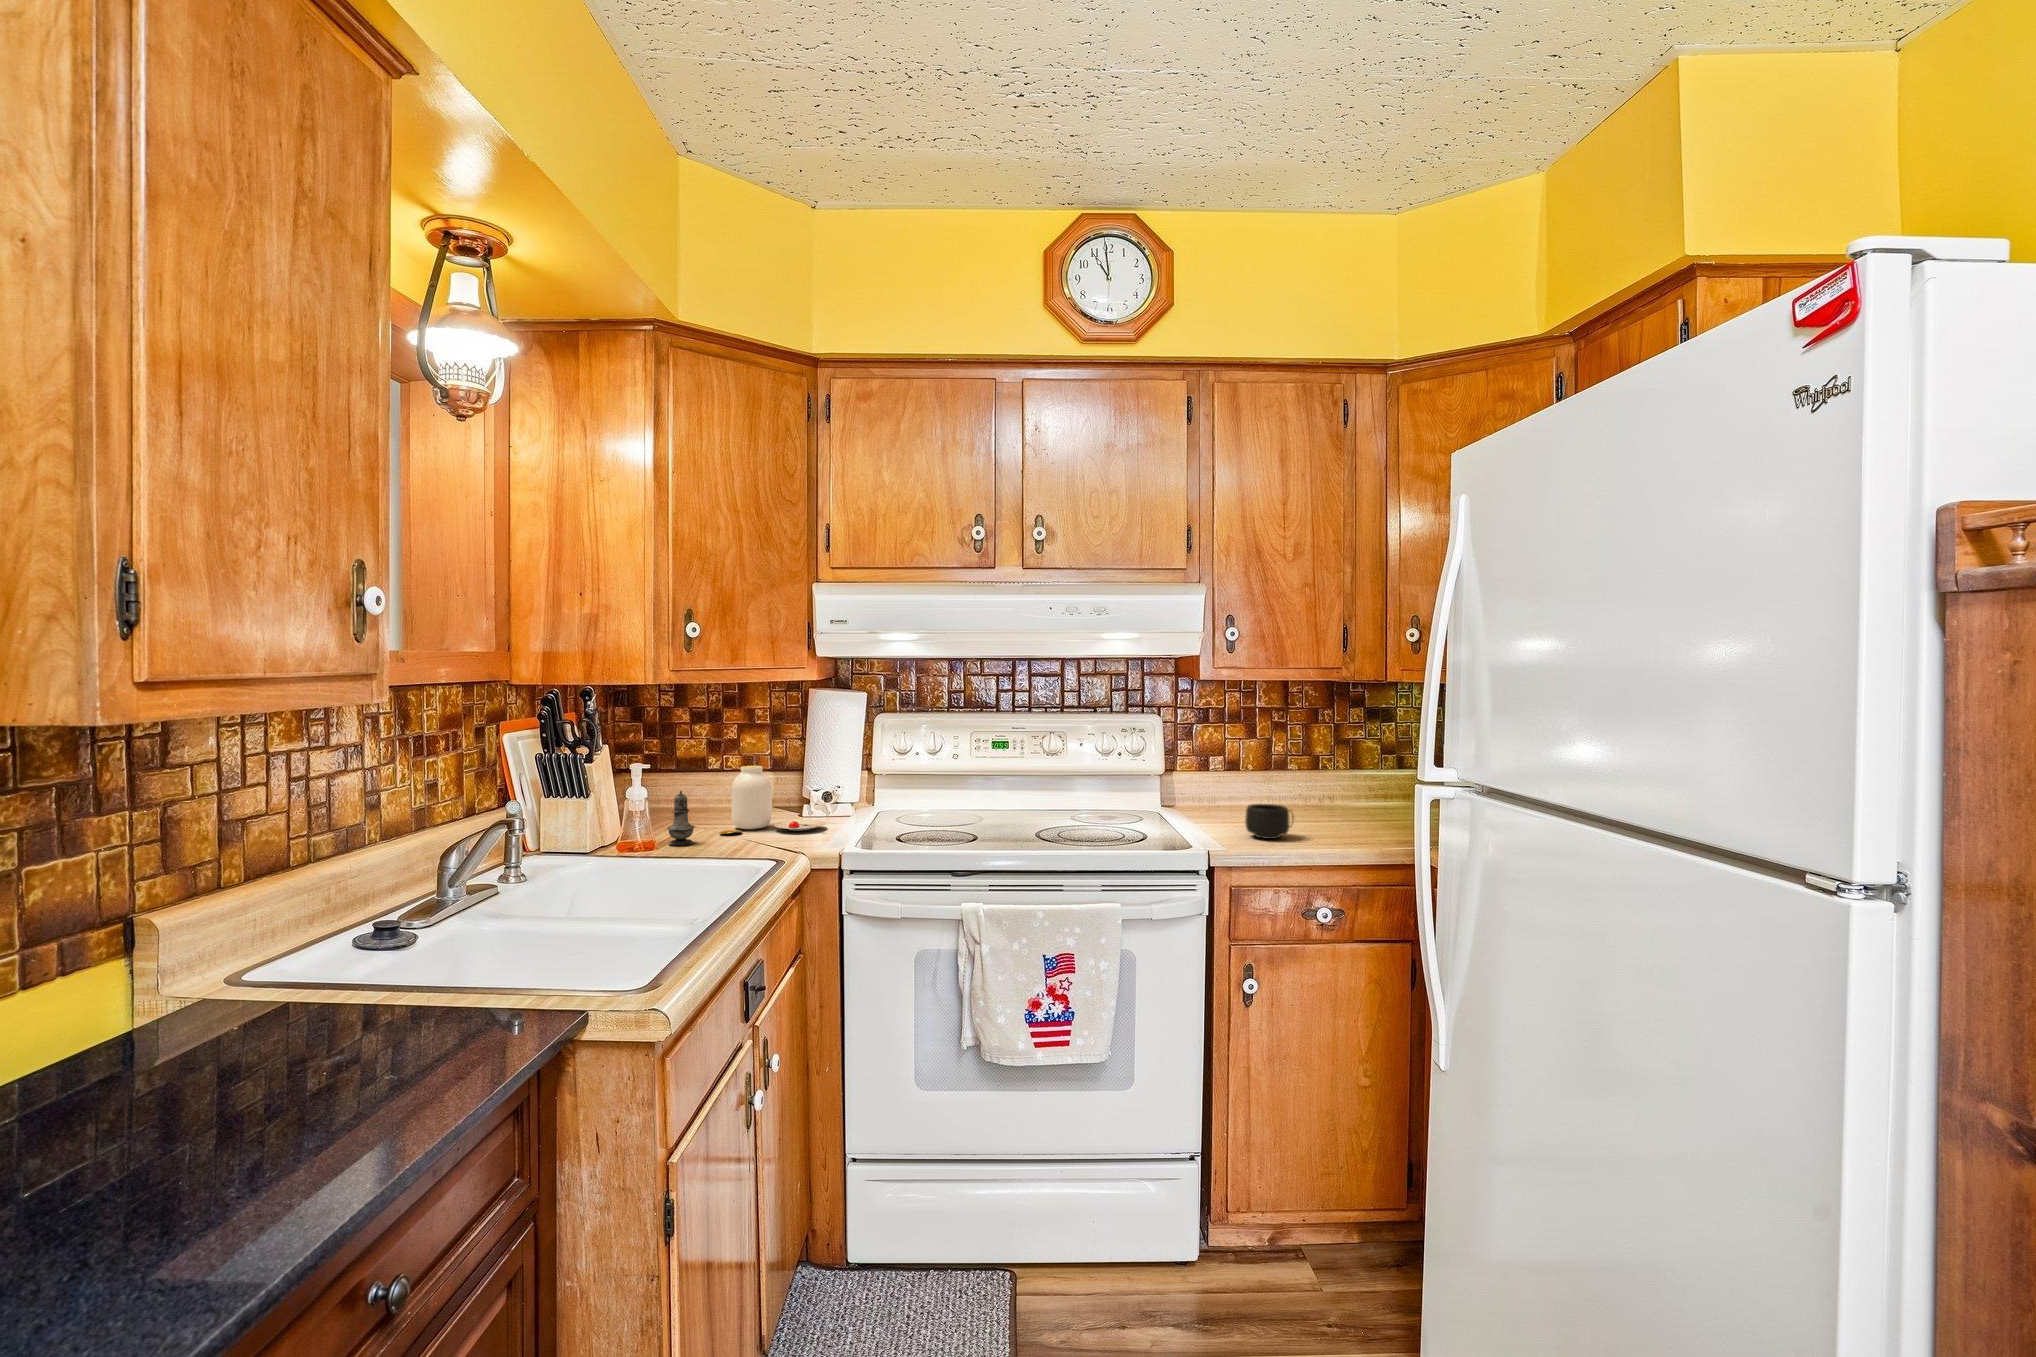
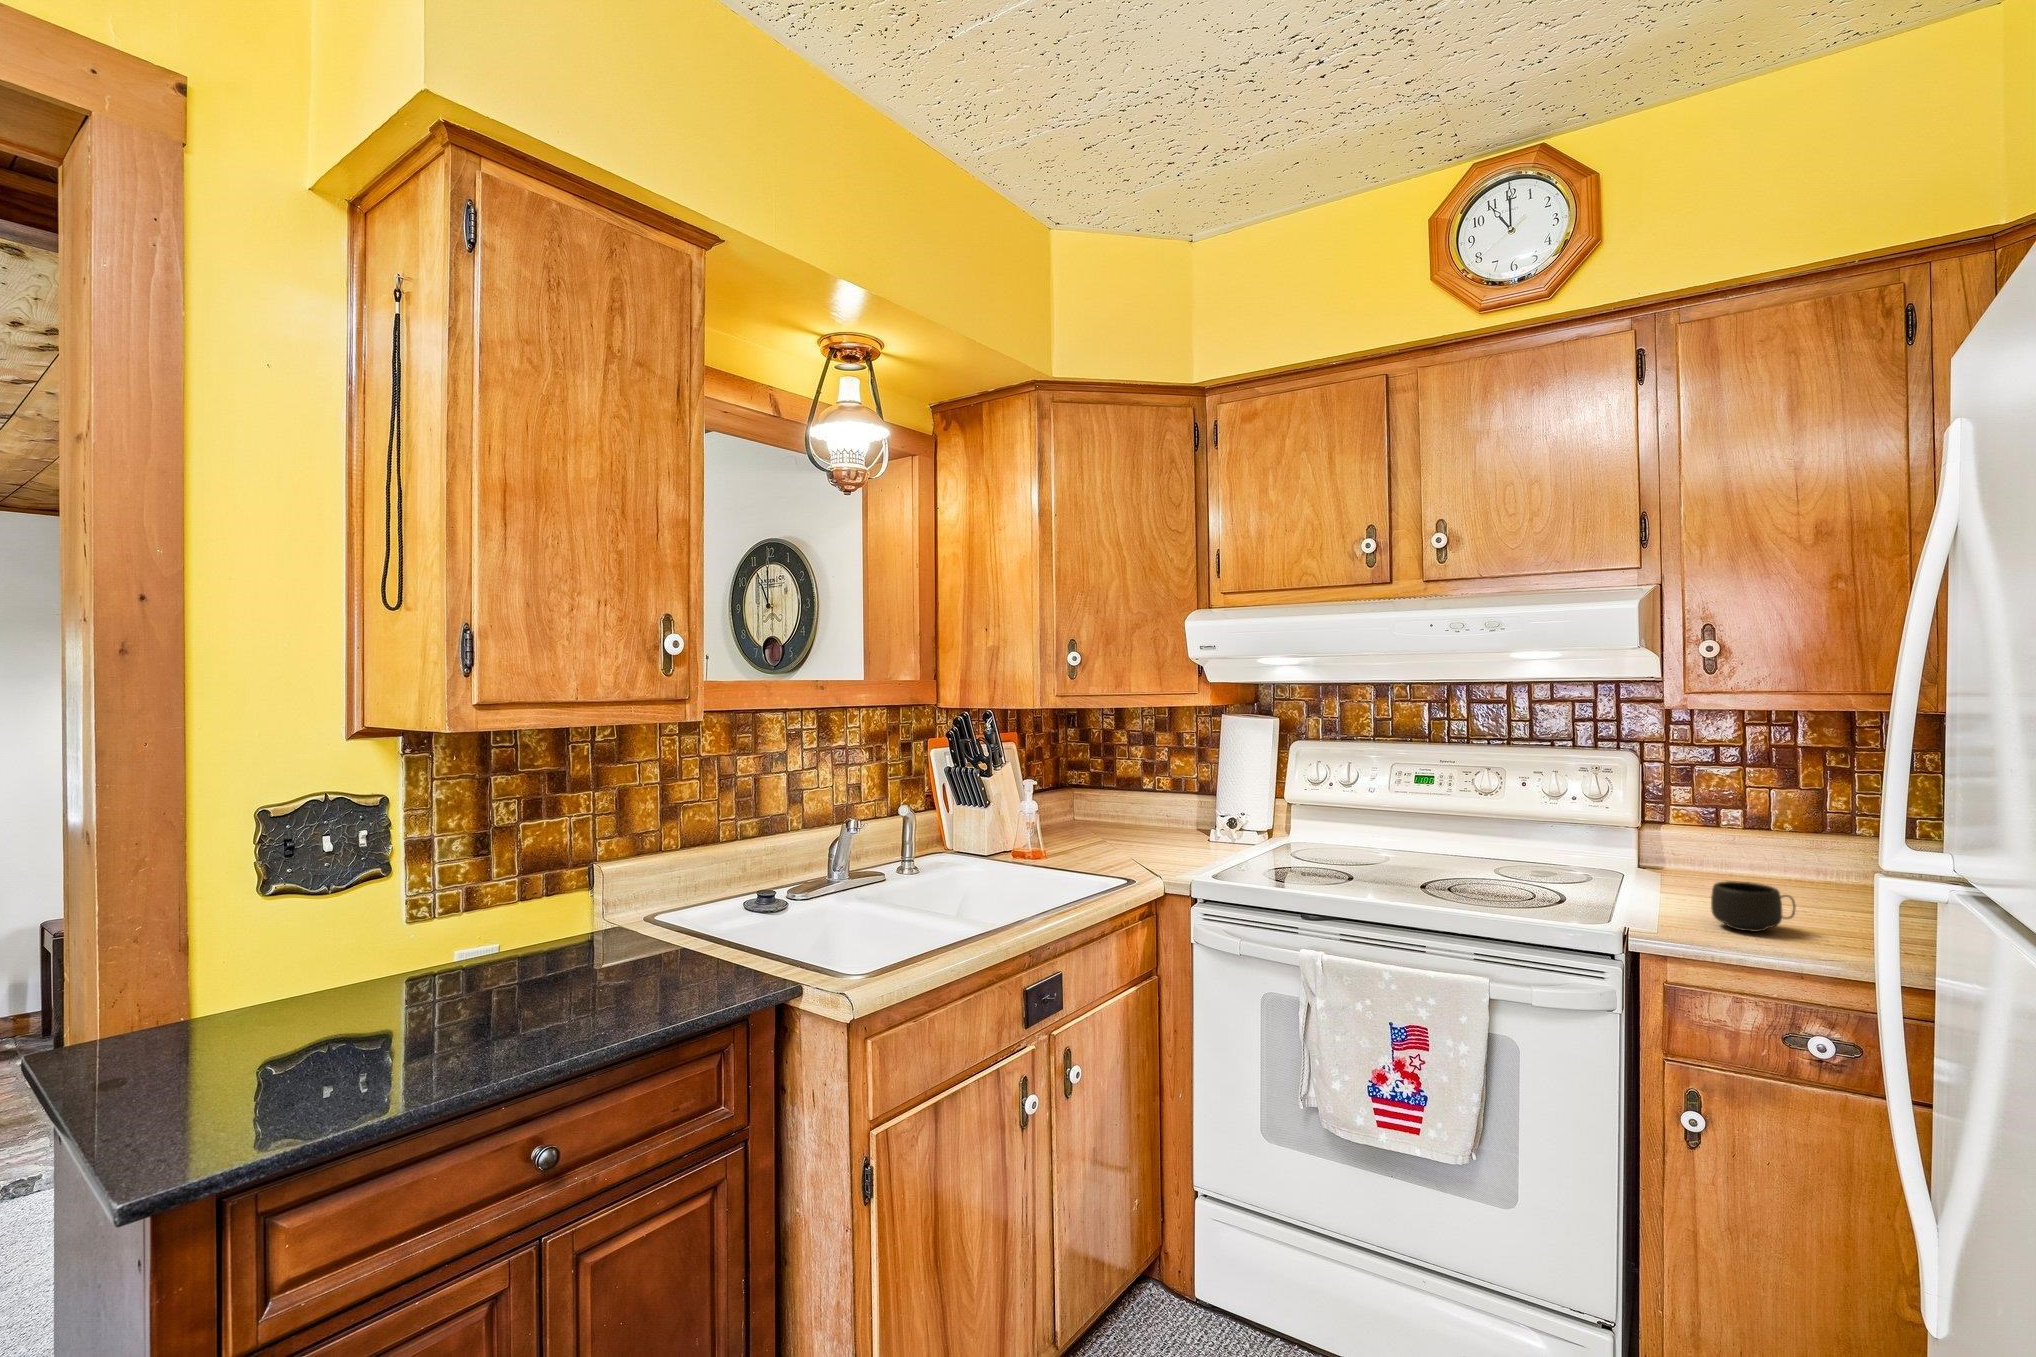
jar: present [719,766,826,834] -> none [1122,790,1221,855]
salt shaker: present [667,791,695,845] -> none [1070,810,1093,859]

